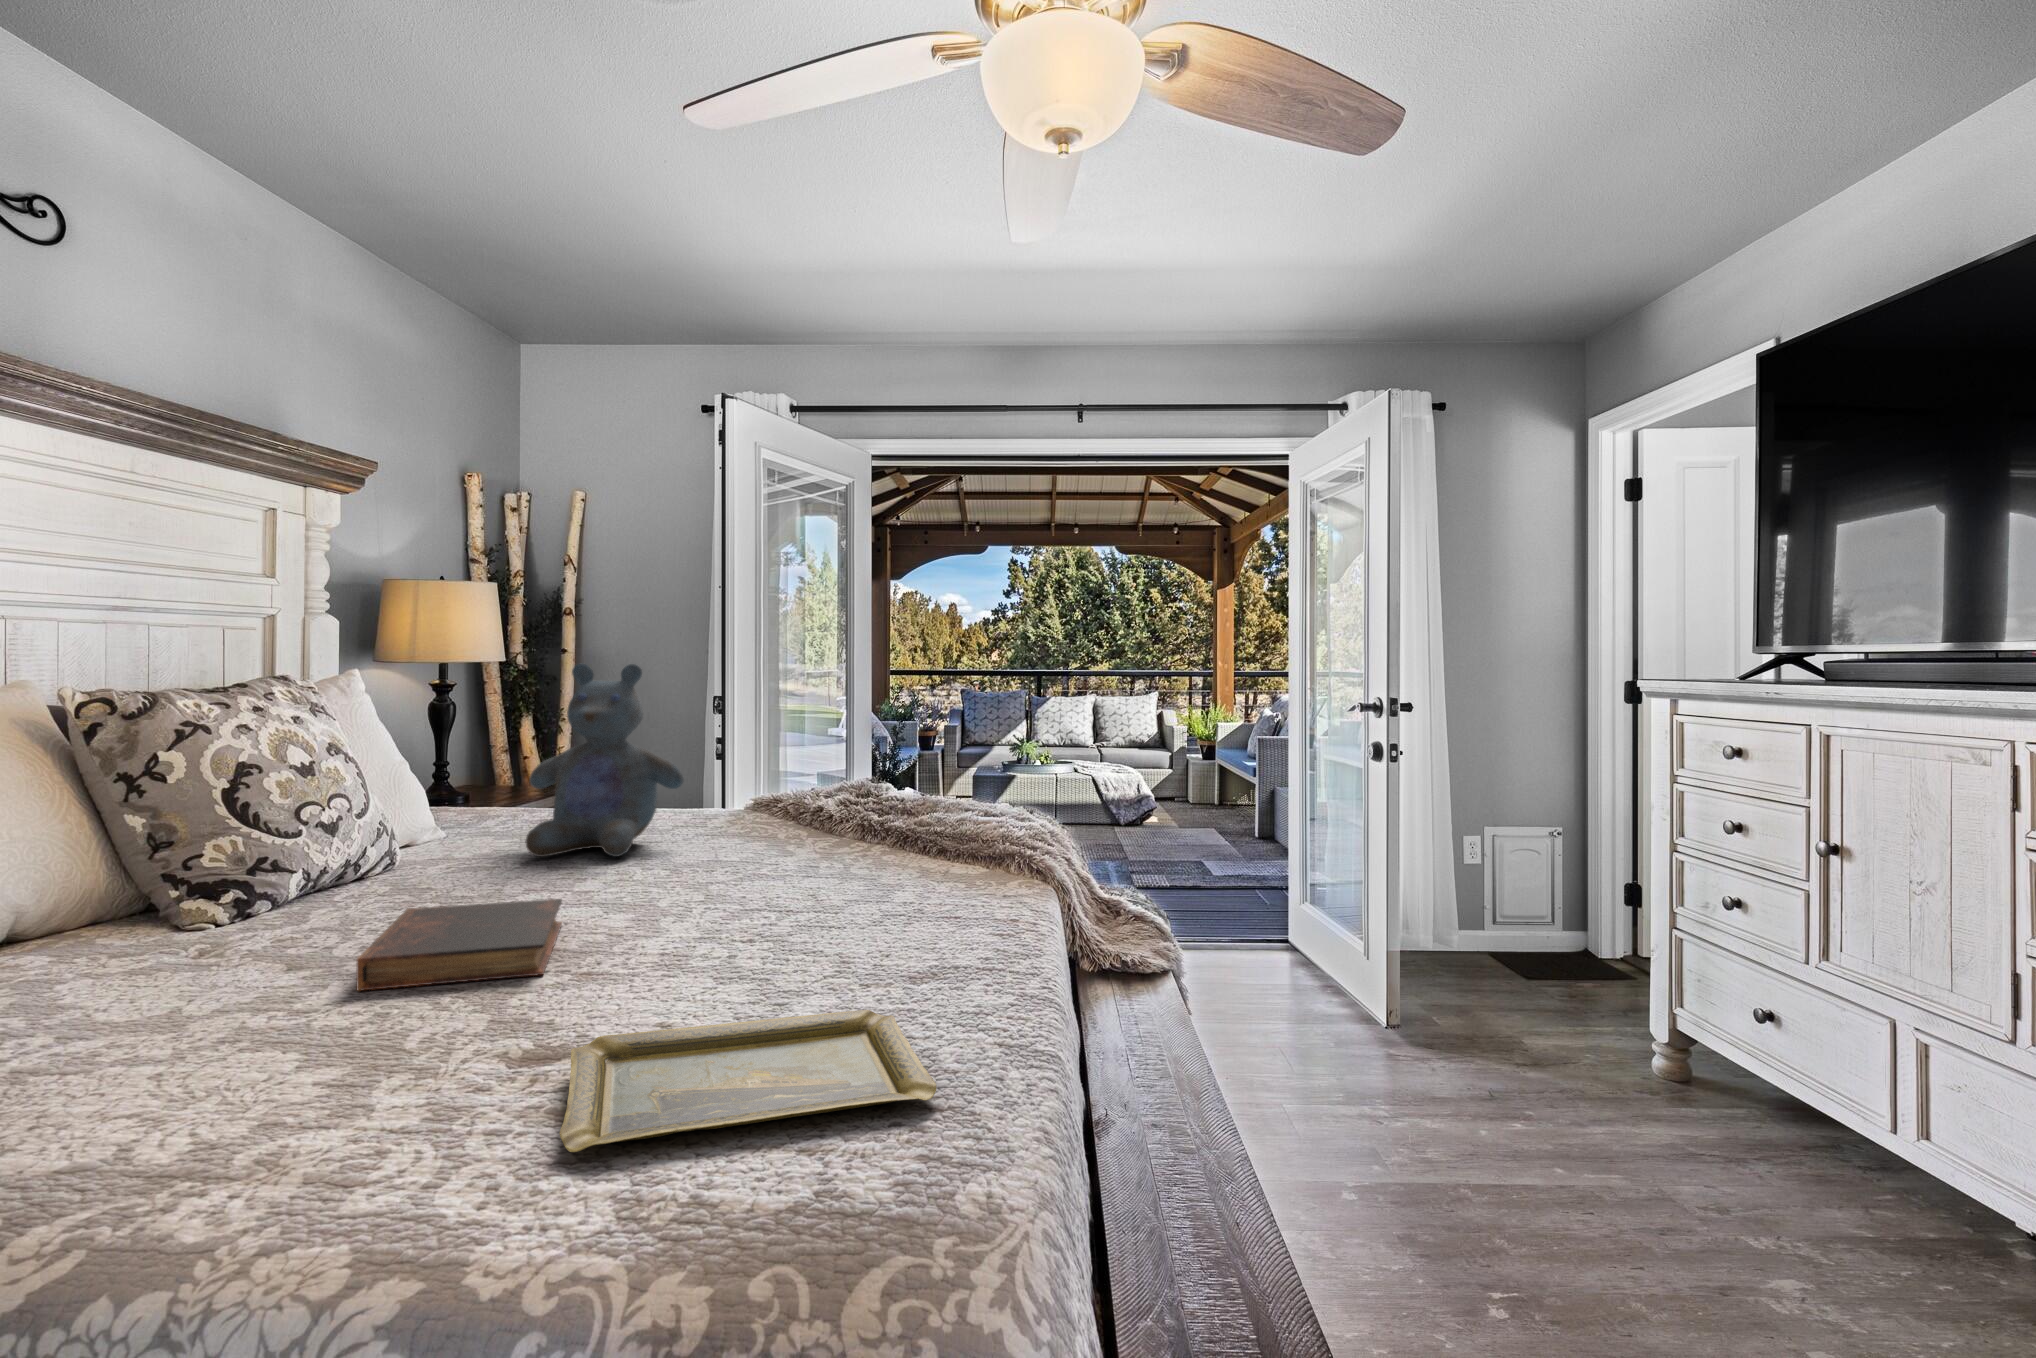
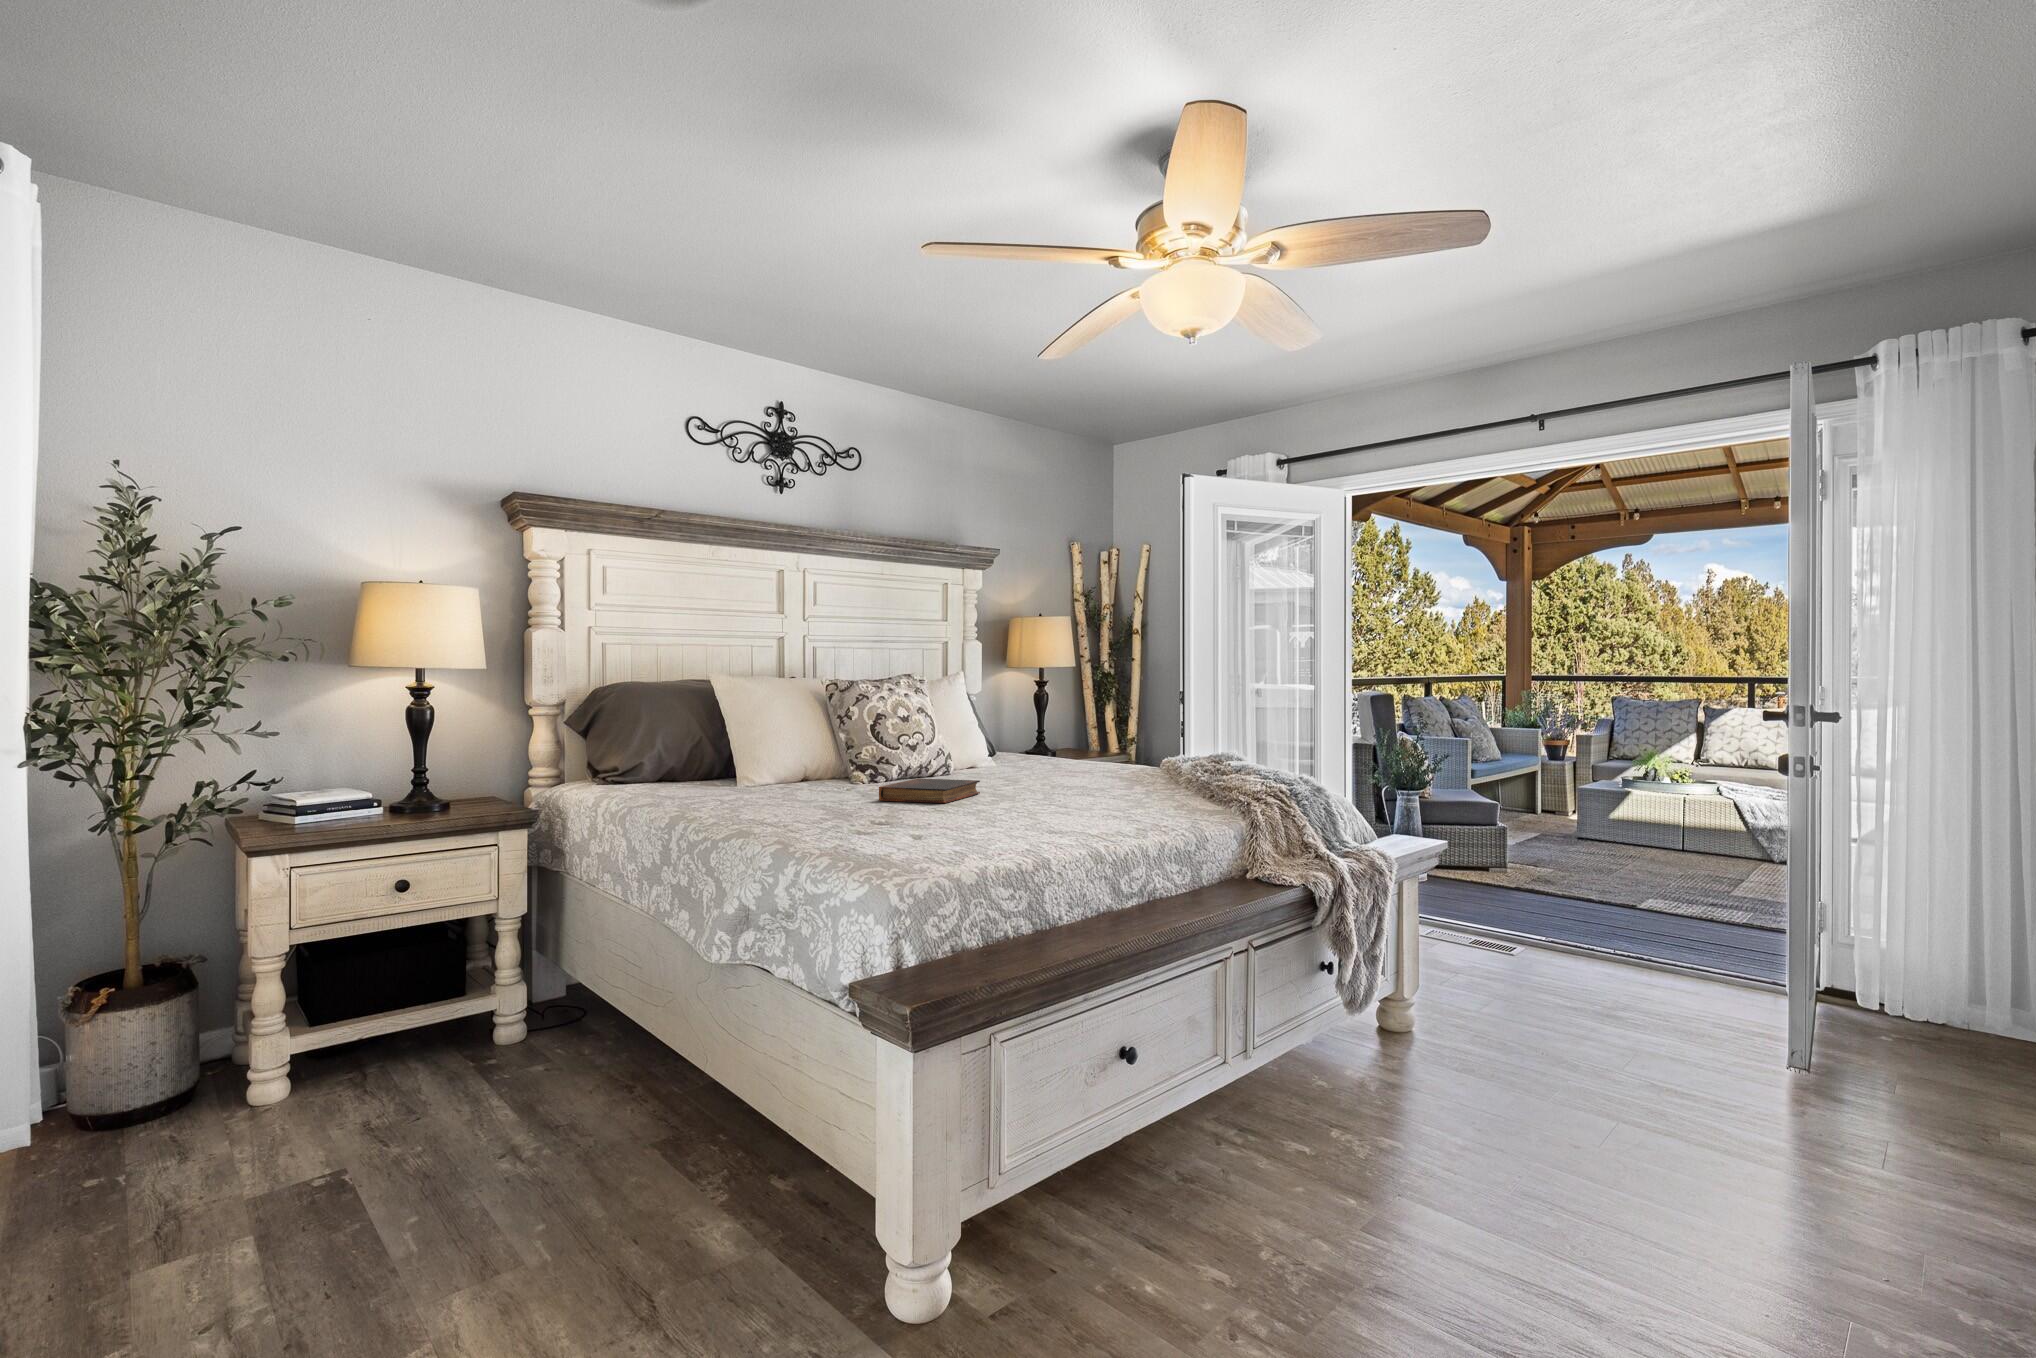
stuffed bear: present [525,664,684,857] -> none [1009,665,1099,777]
tray: present [559,1010,936,1152] -> none [880,809,1031,834]

